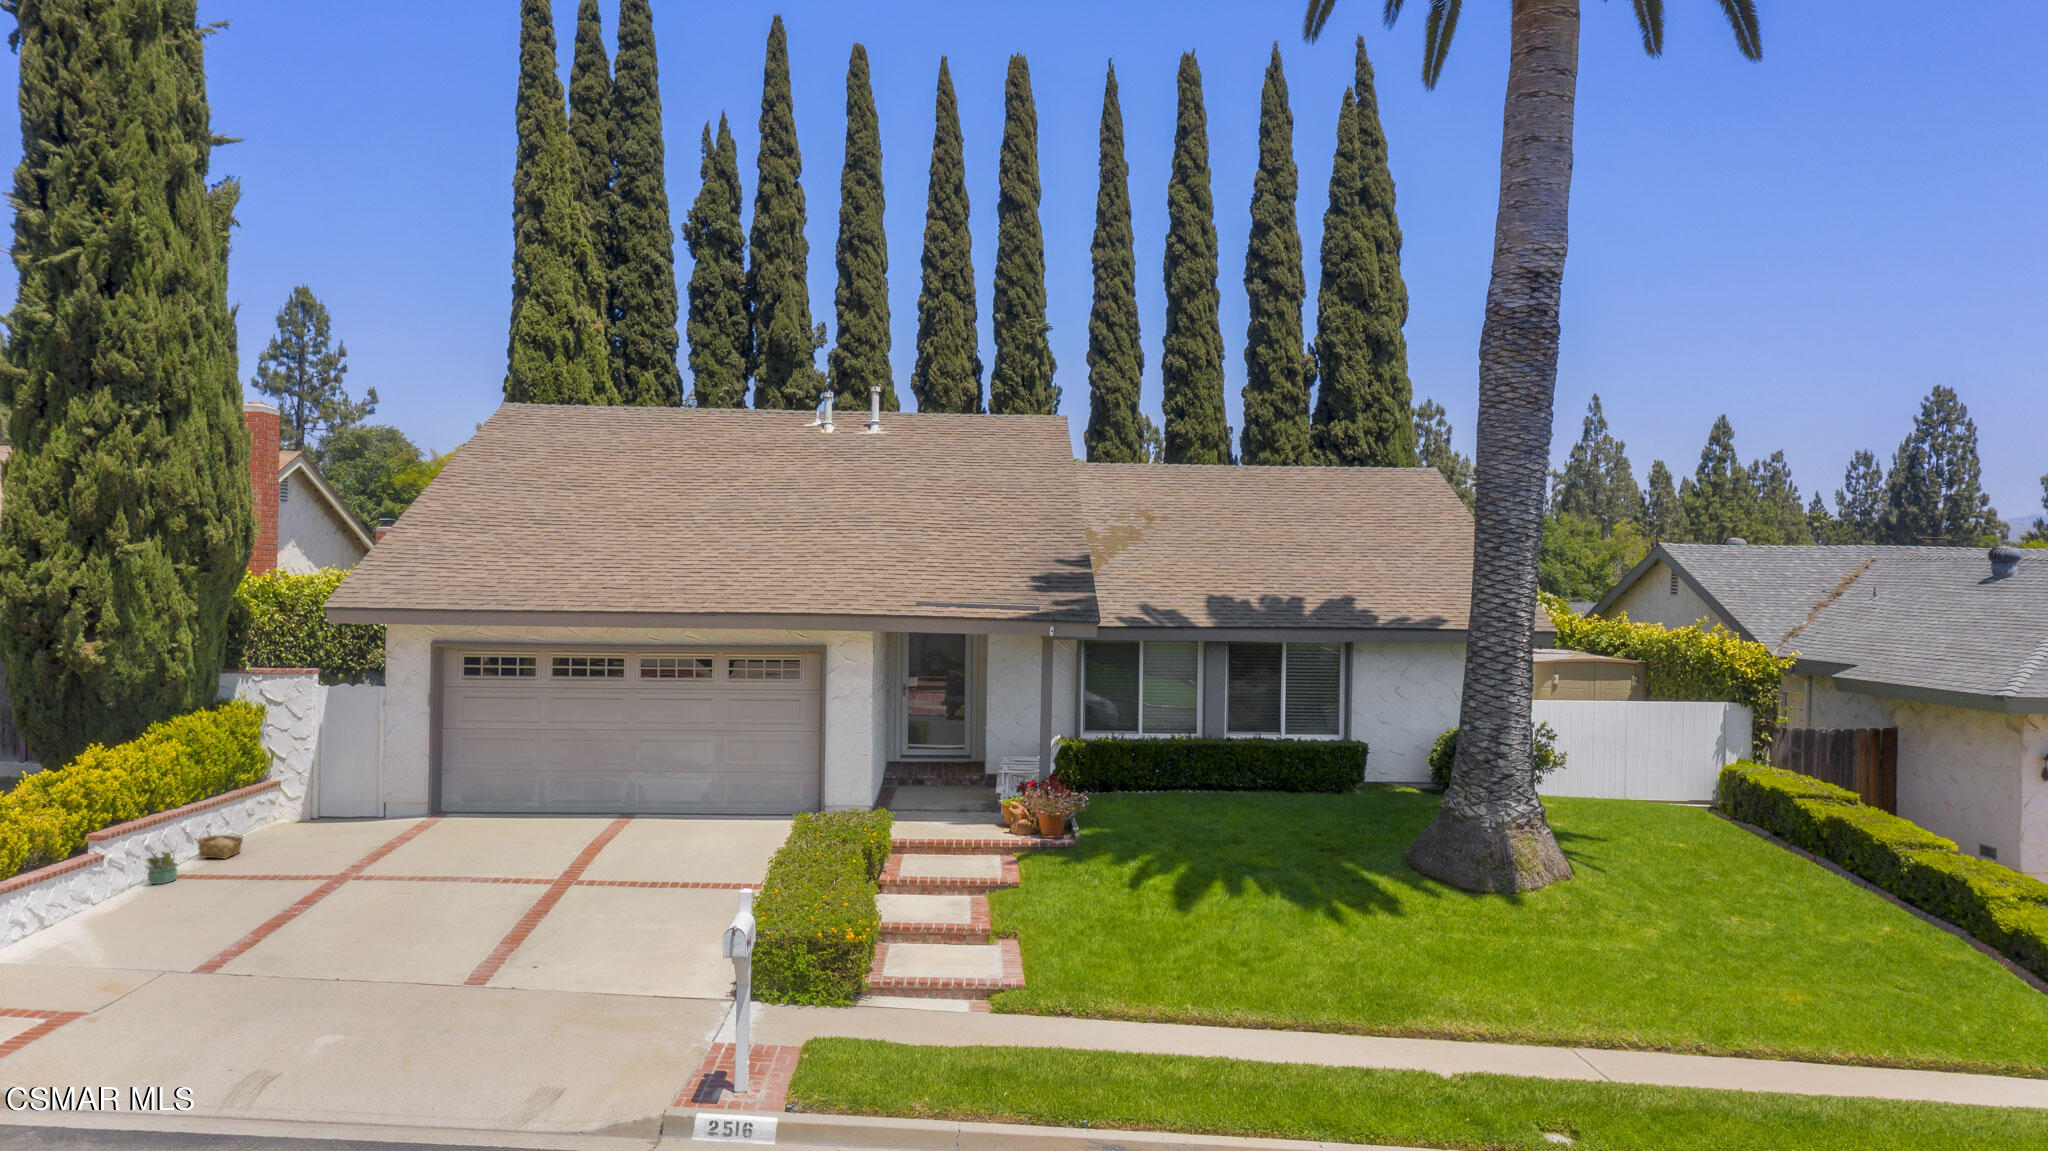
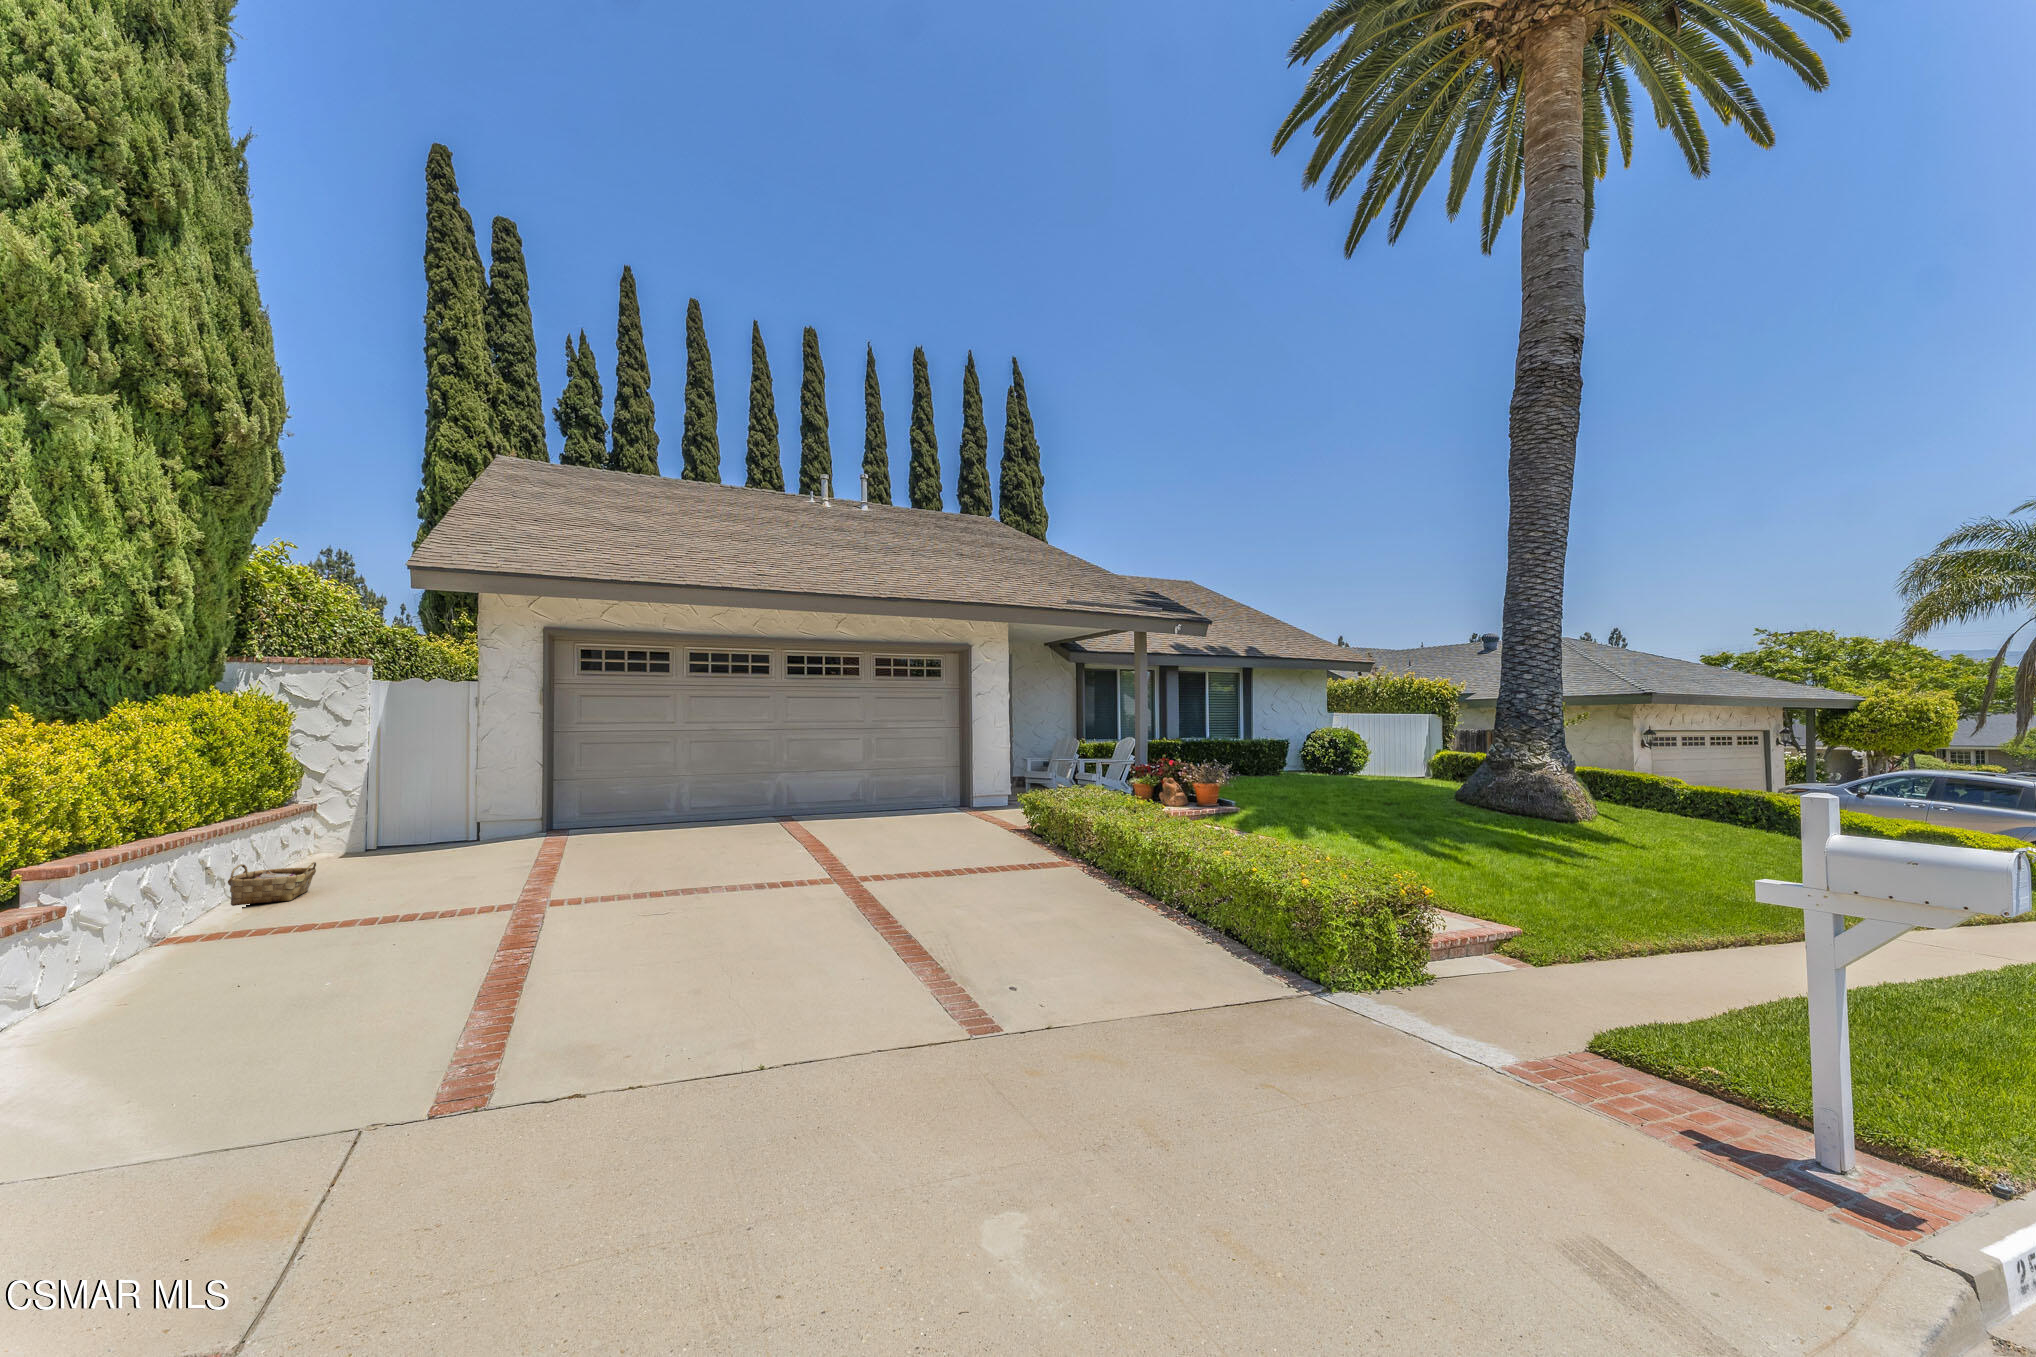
decorative plant: present [144,852,178,884] -> none [144,890,227,950]

